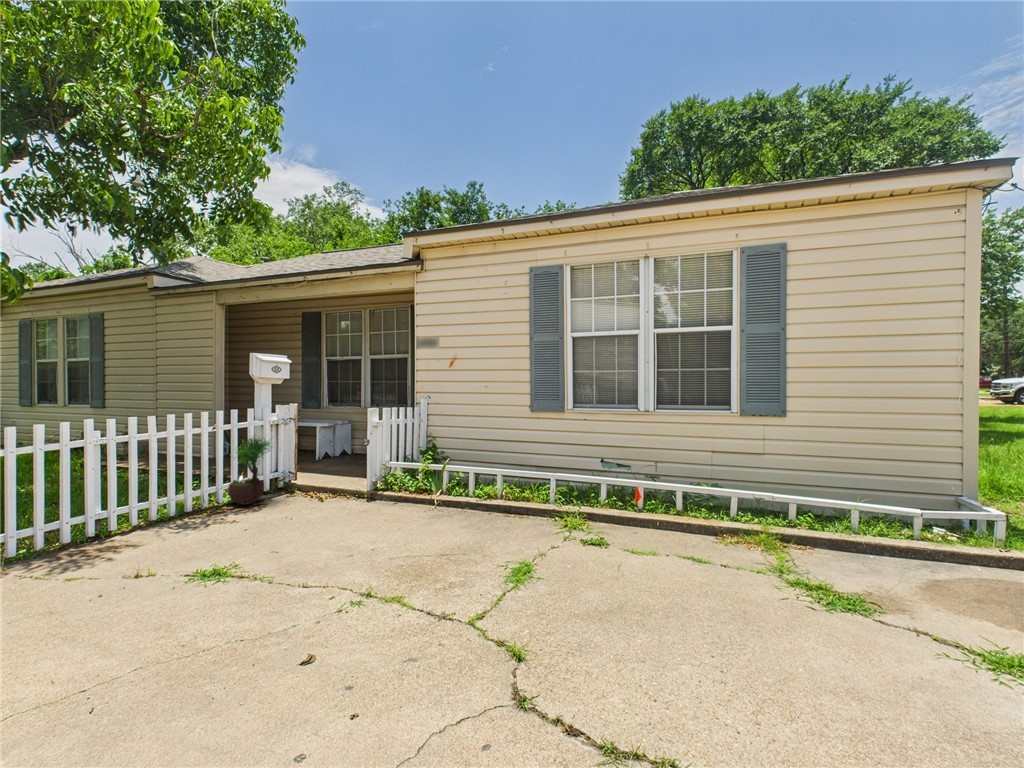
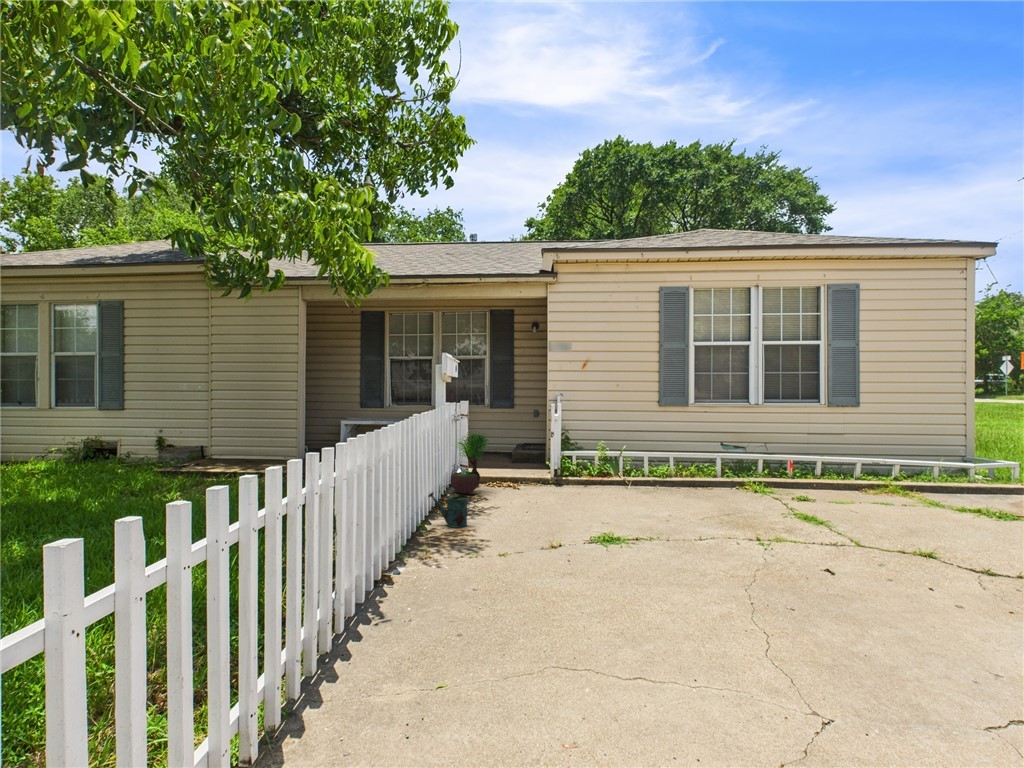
watering can: none [88,505,130,549] -> present [428,493,468,528]

